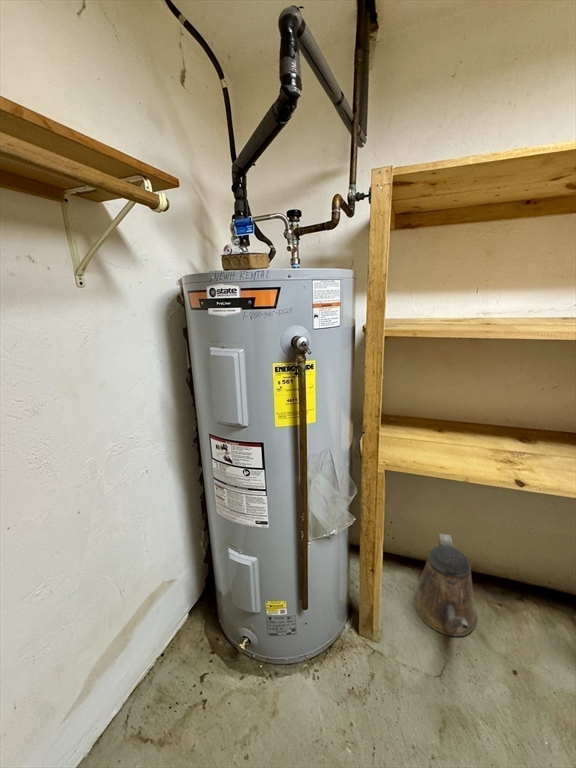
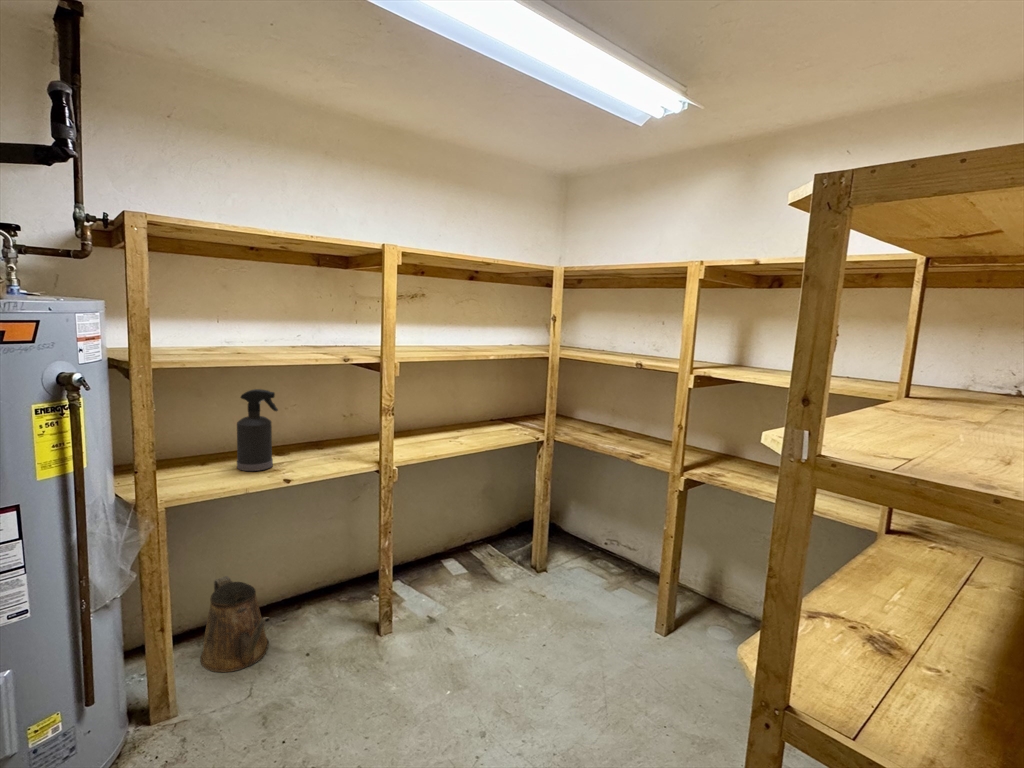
spray bottle: none [469,368,527,459] -> present [237,389,278,471]

